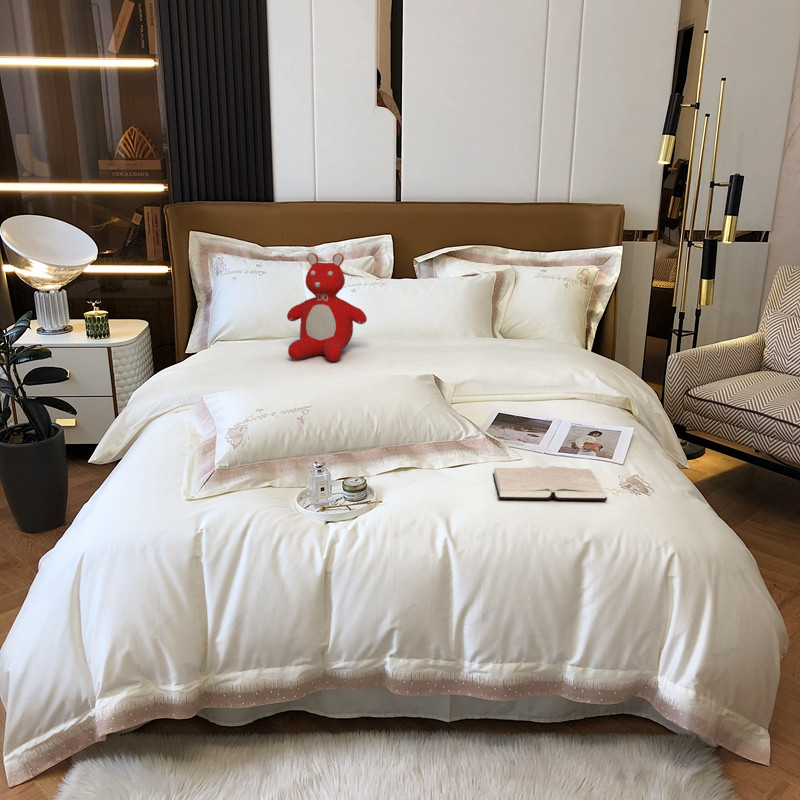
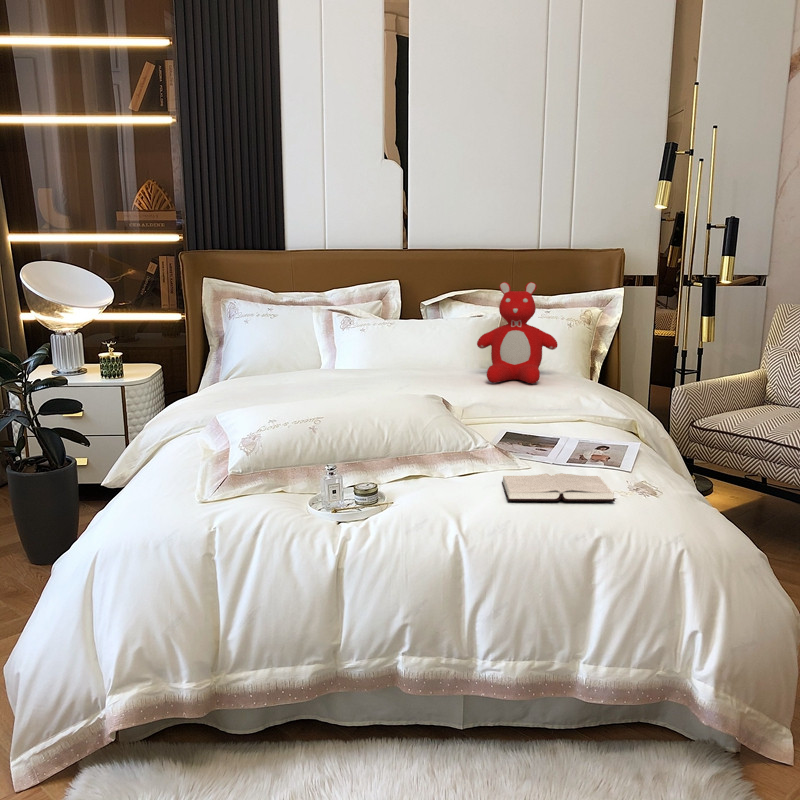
teddy bear: present [287,253,367,361] -> present [477,282,558,383]

